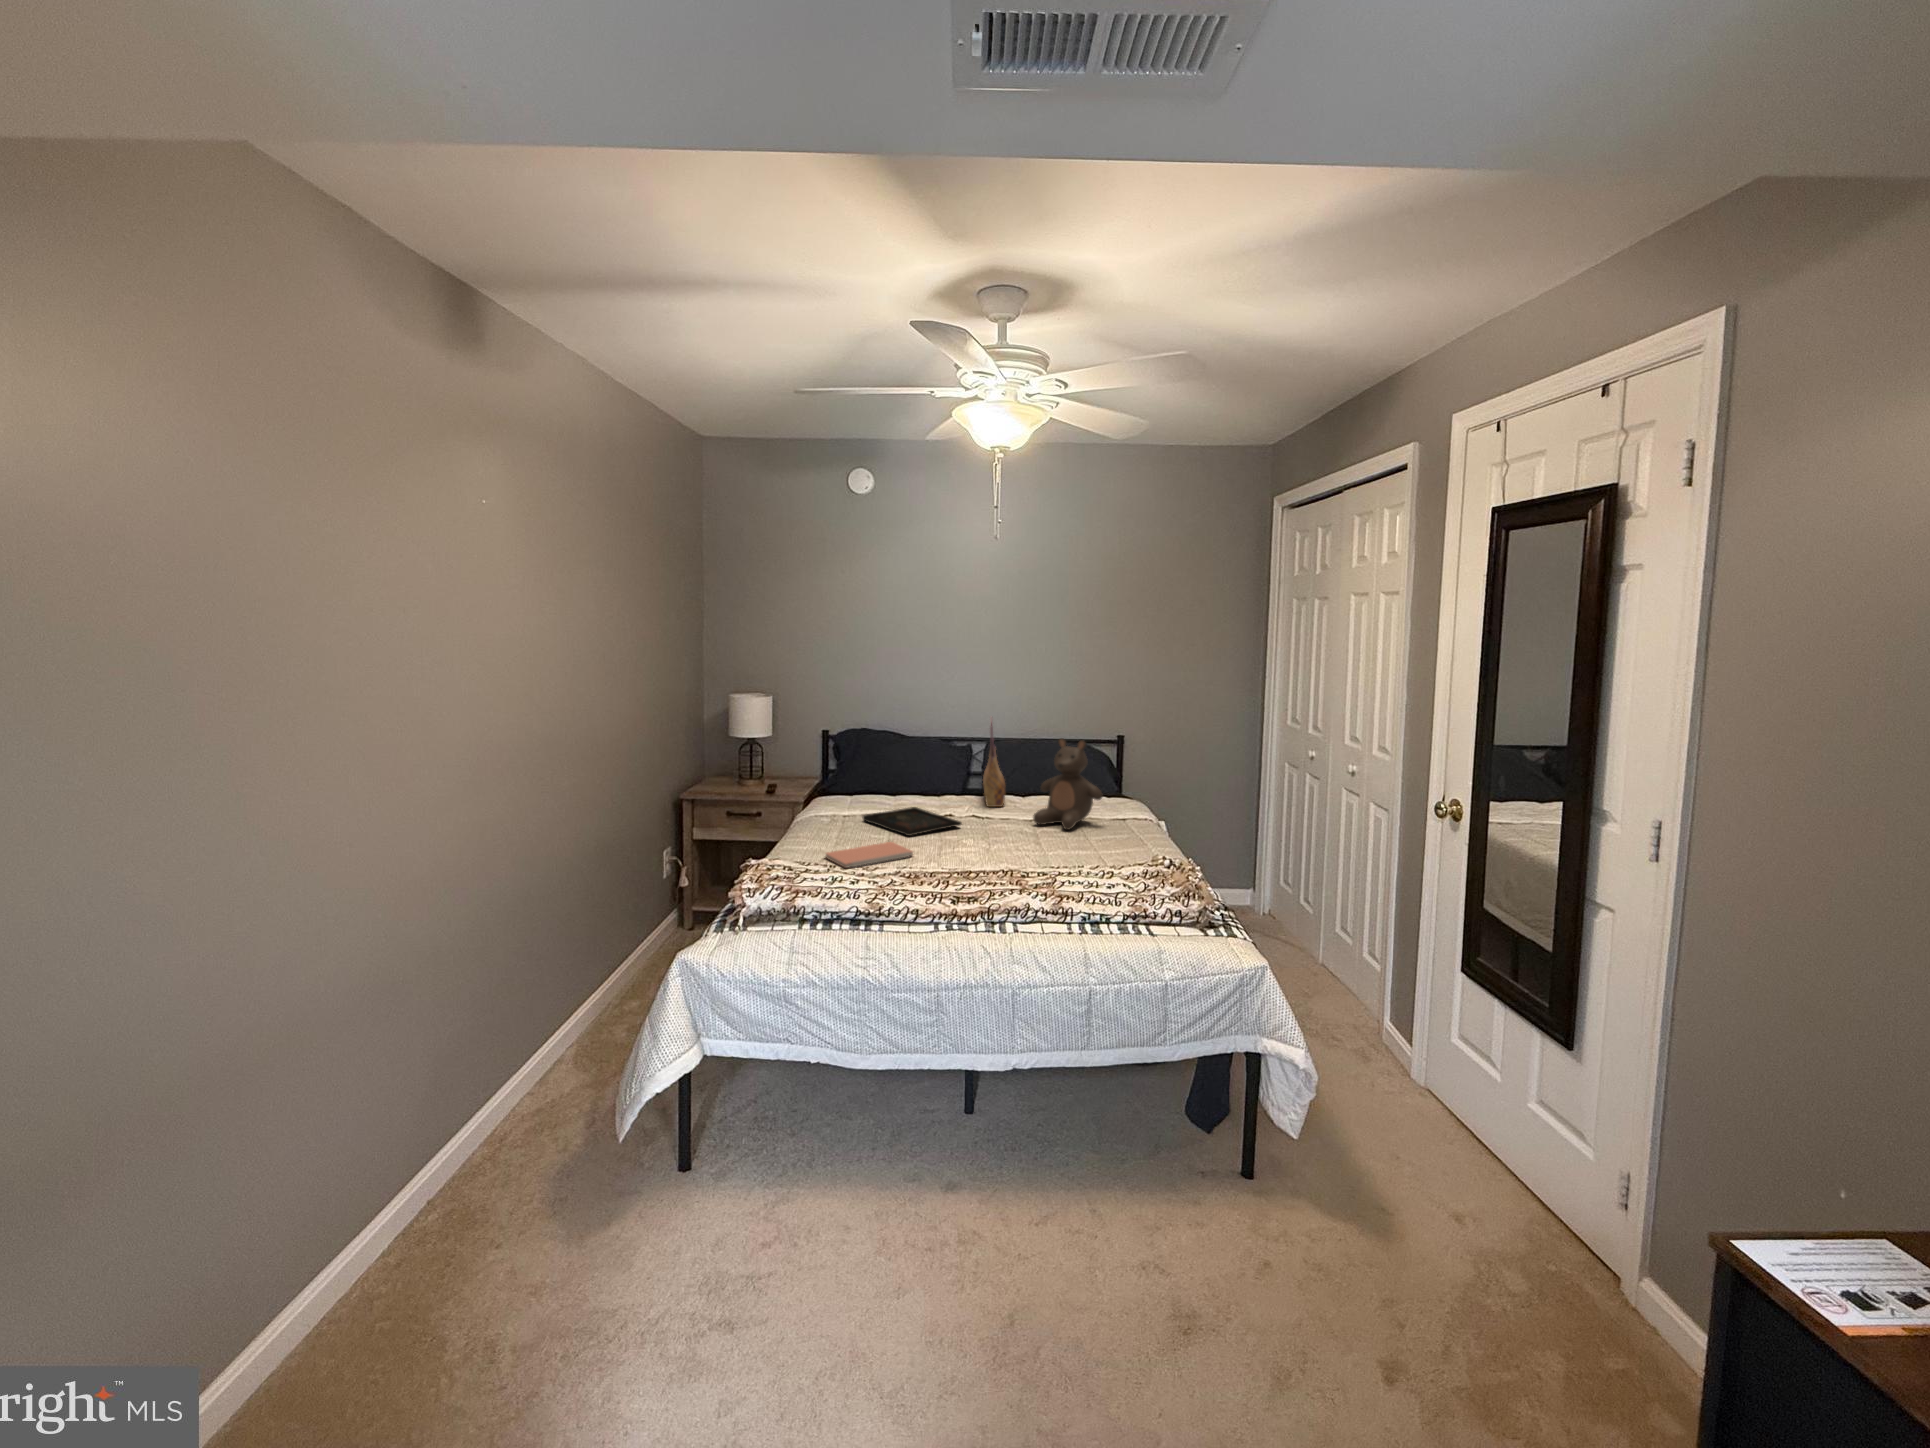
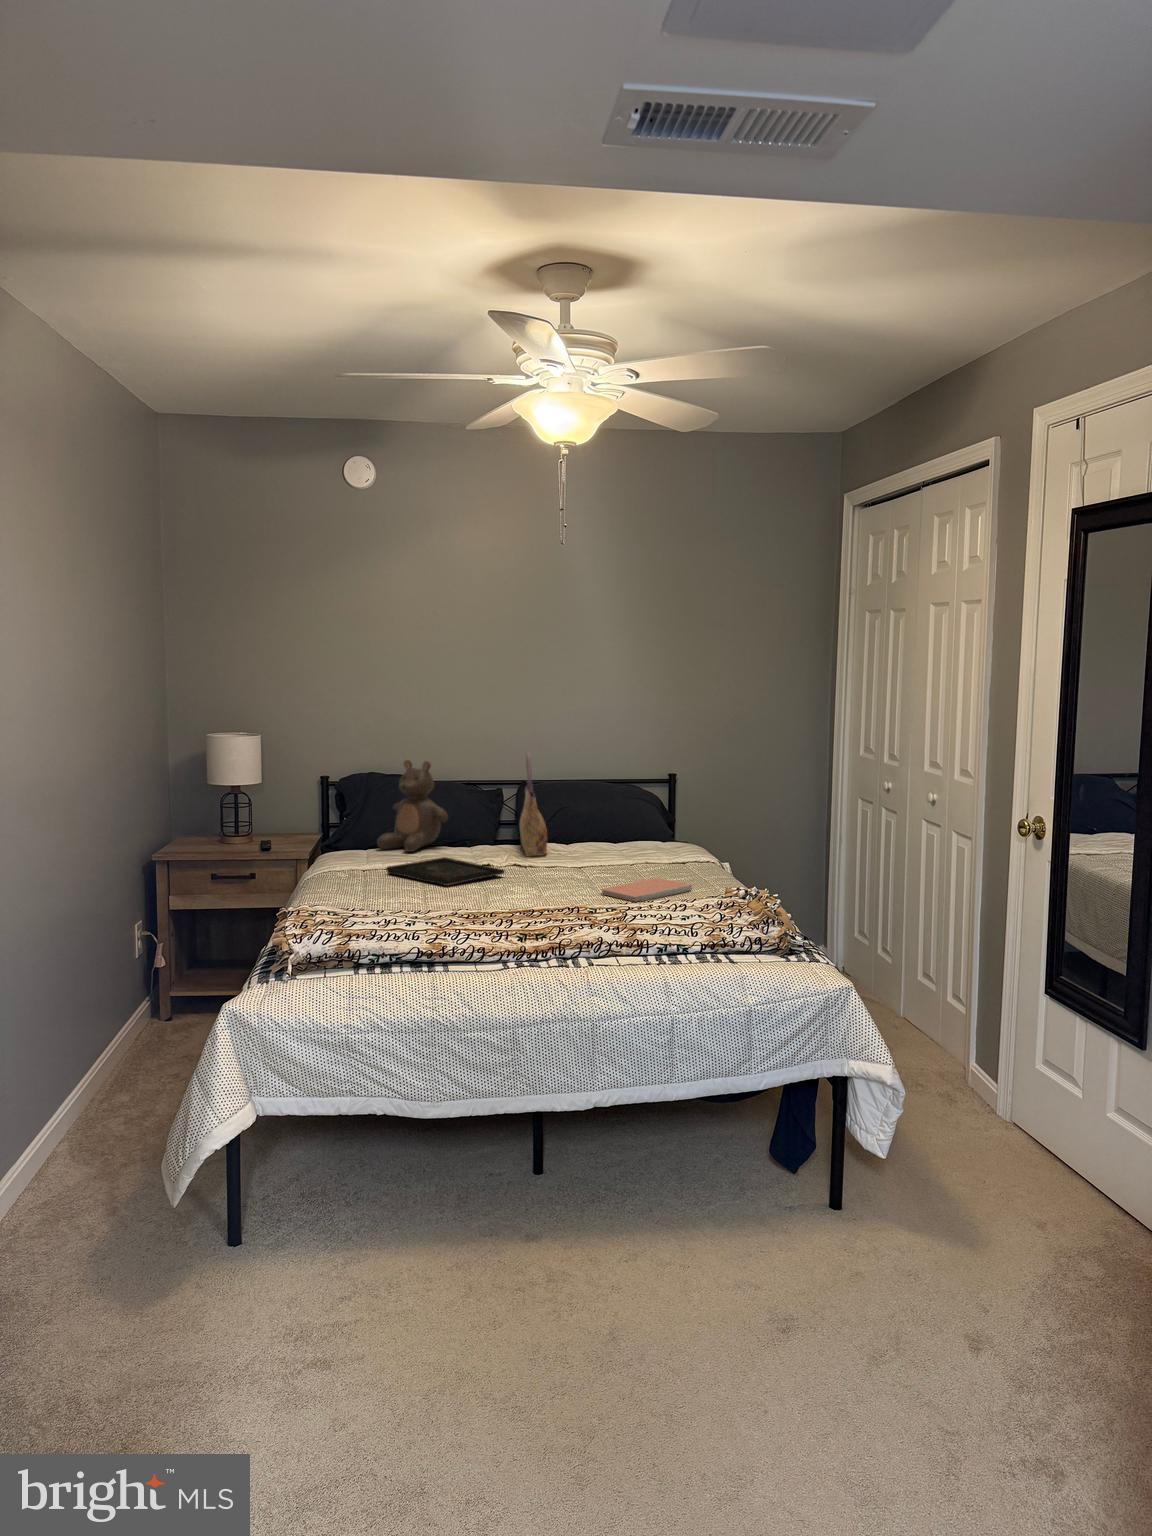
teddy bear: present [1033,738,1102,830] -> present [377,760,448,852]
notebook: present [825,842,913,868] -> present [601,878,692,902]

